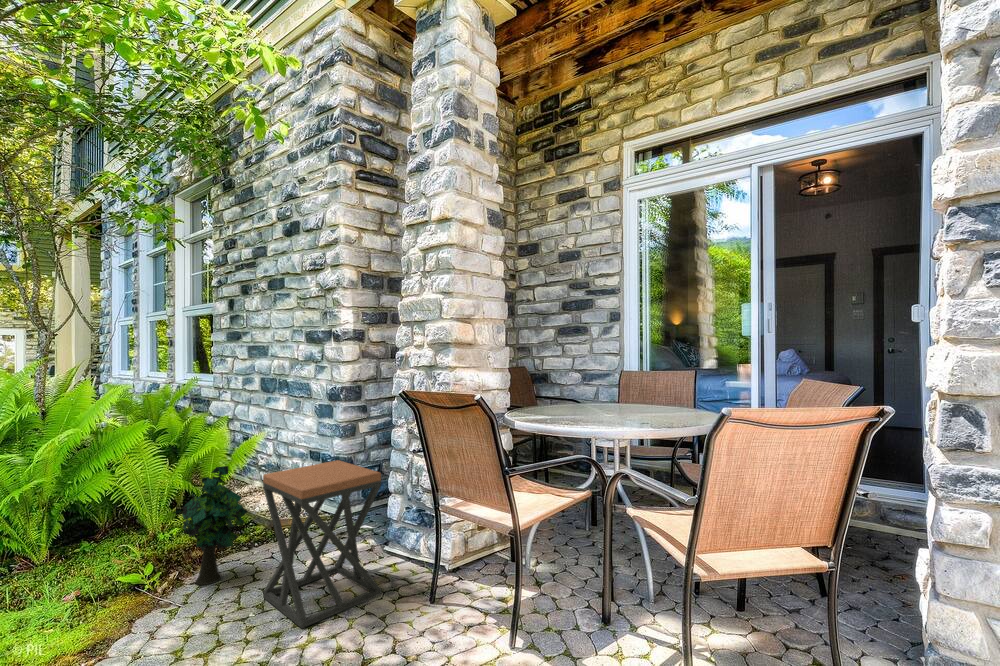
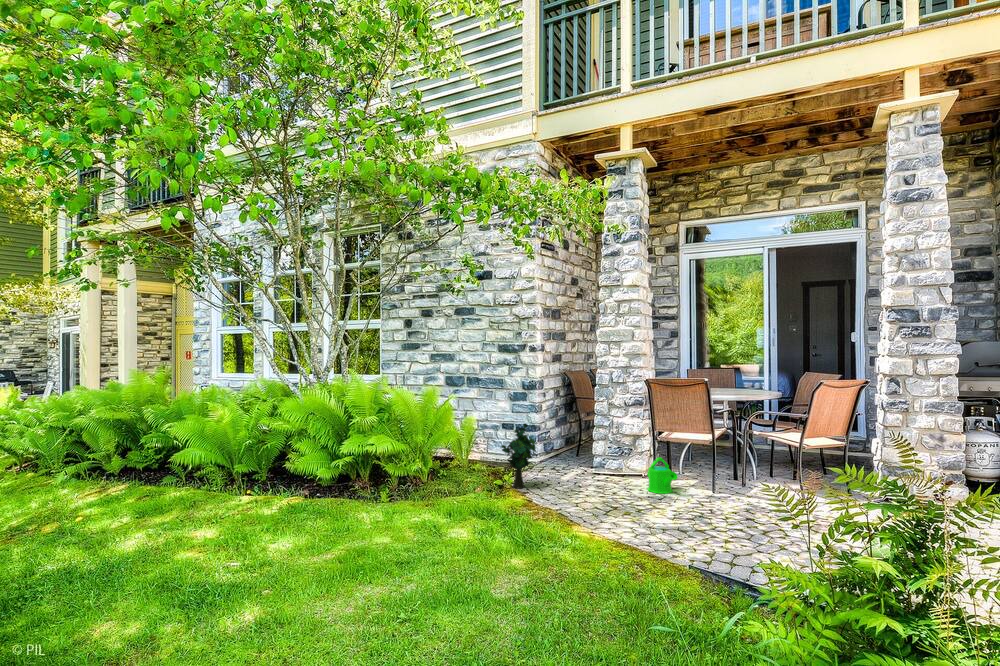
stool: present [263,460,381,628] -> none [564,419,622,496]
watering can: none [402,552,455,634] -> present [647,457,678,494]

